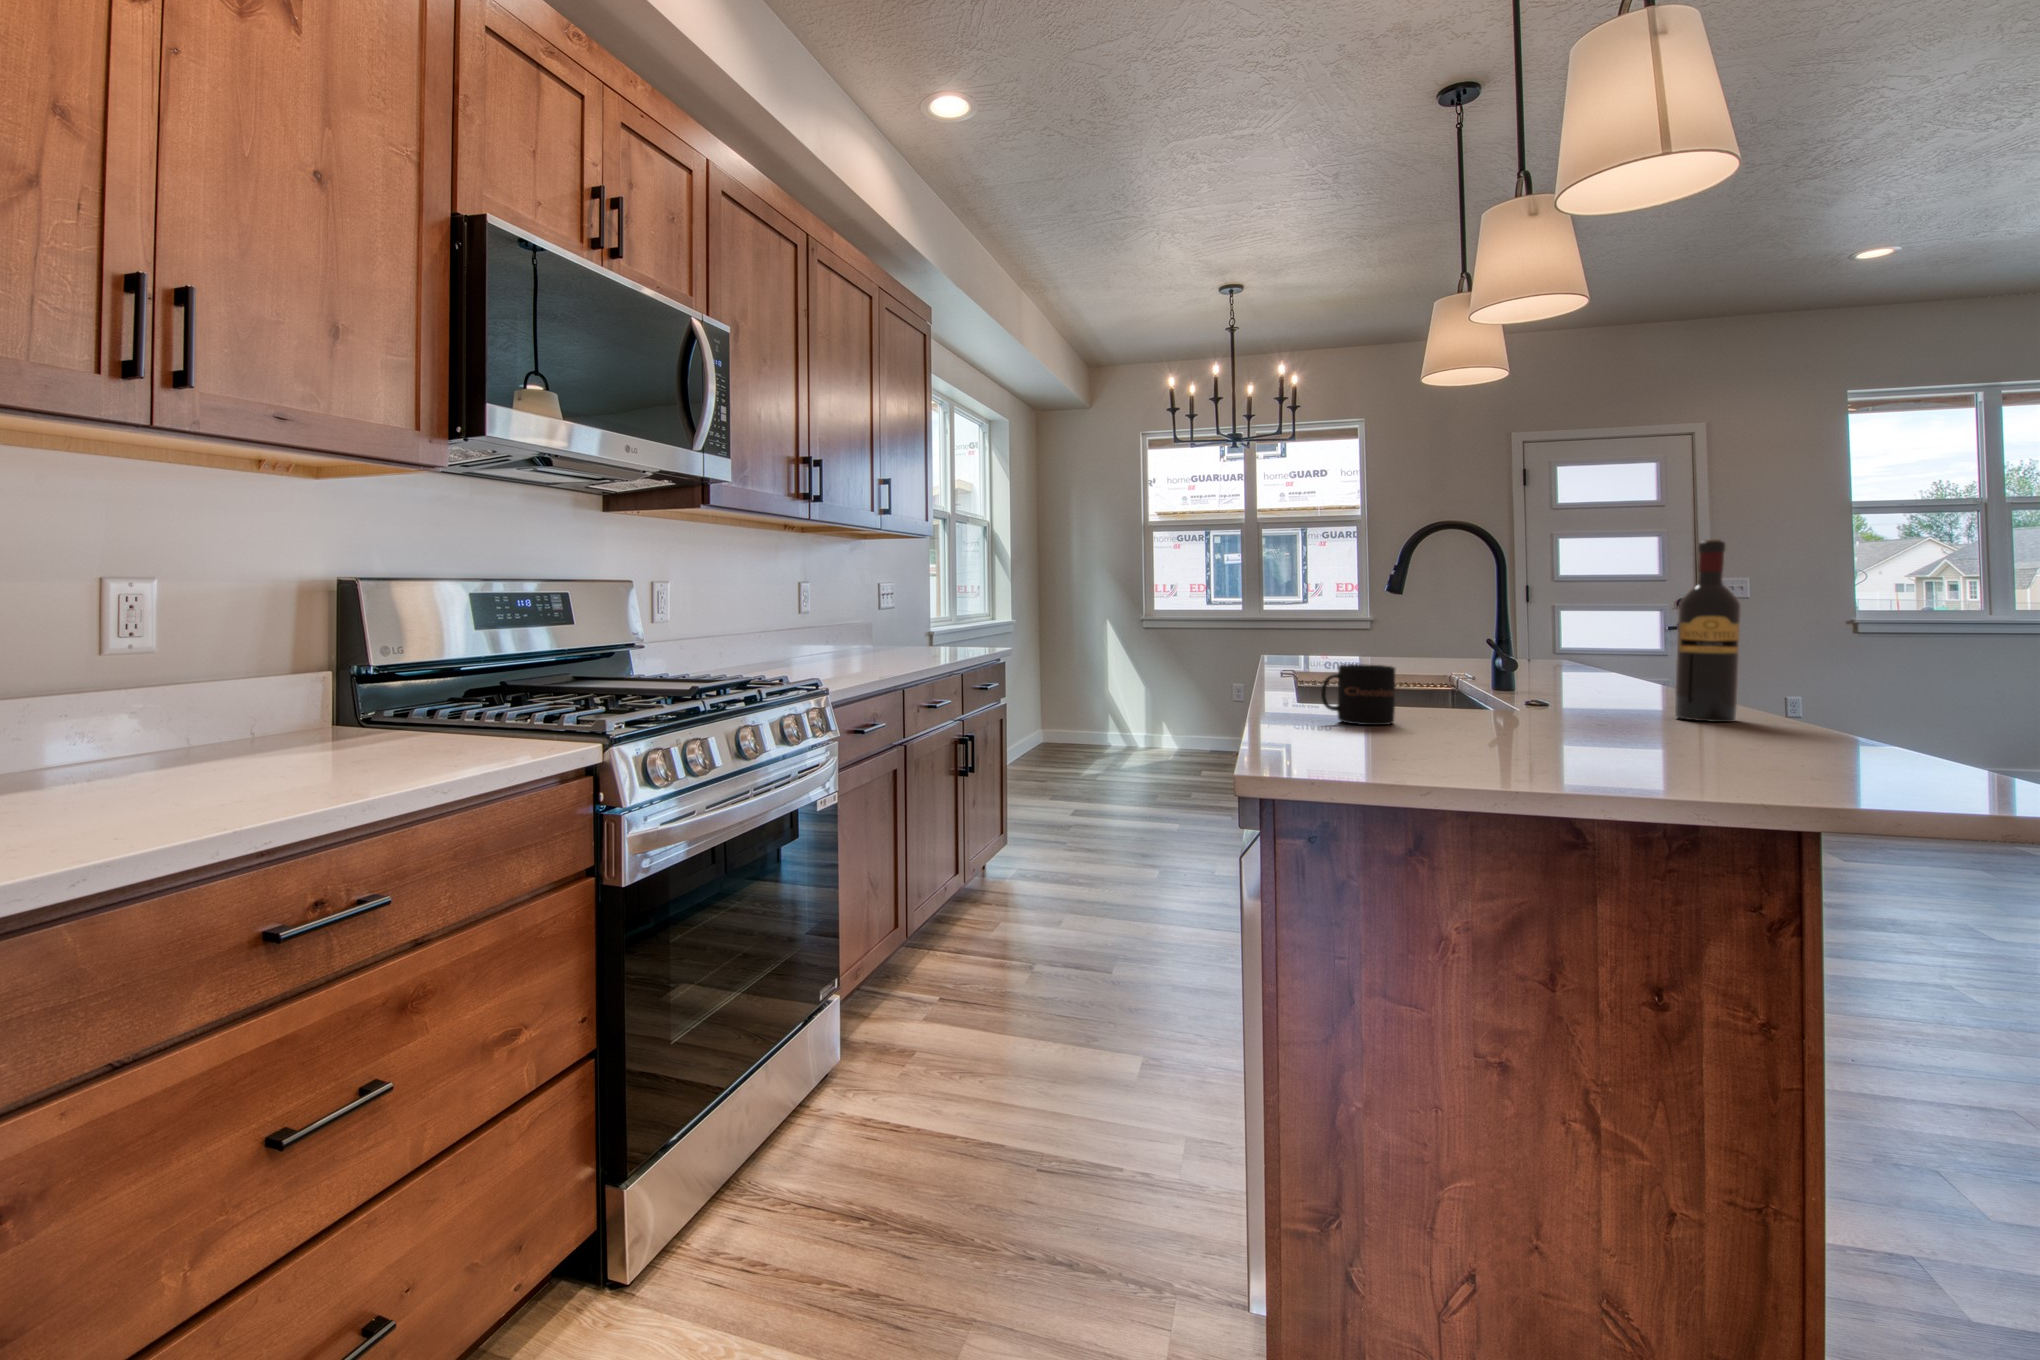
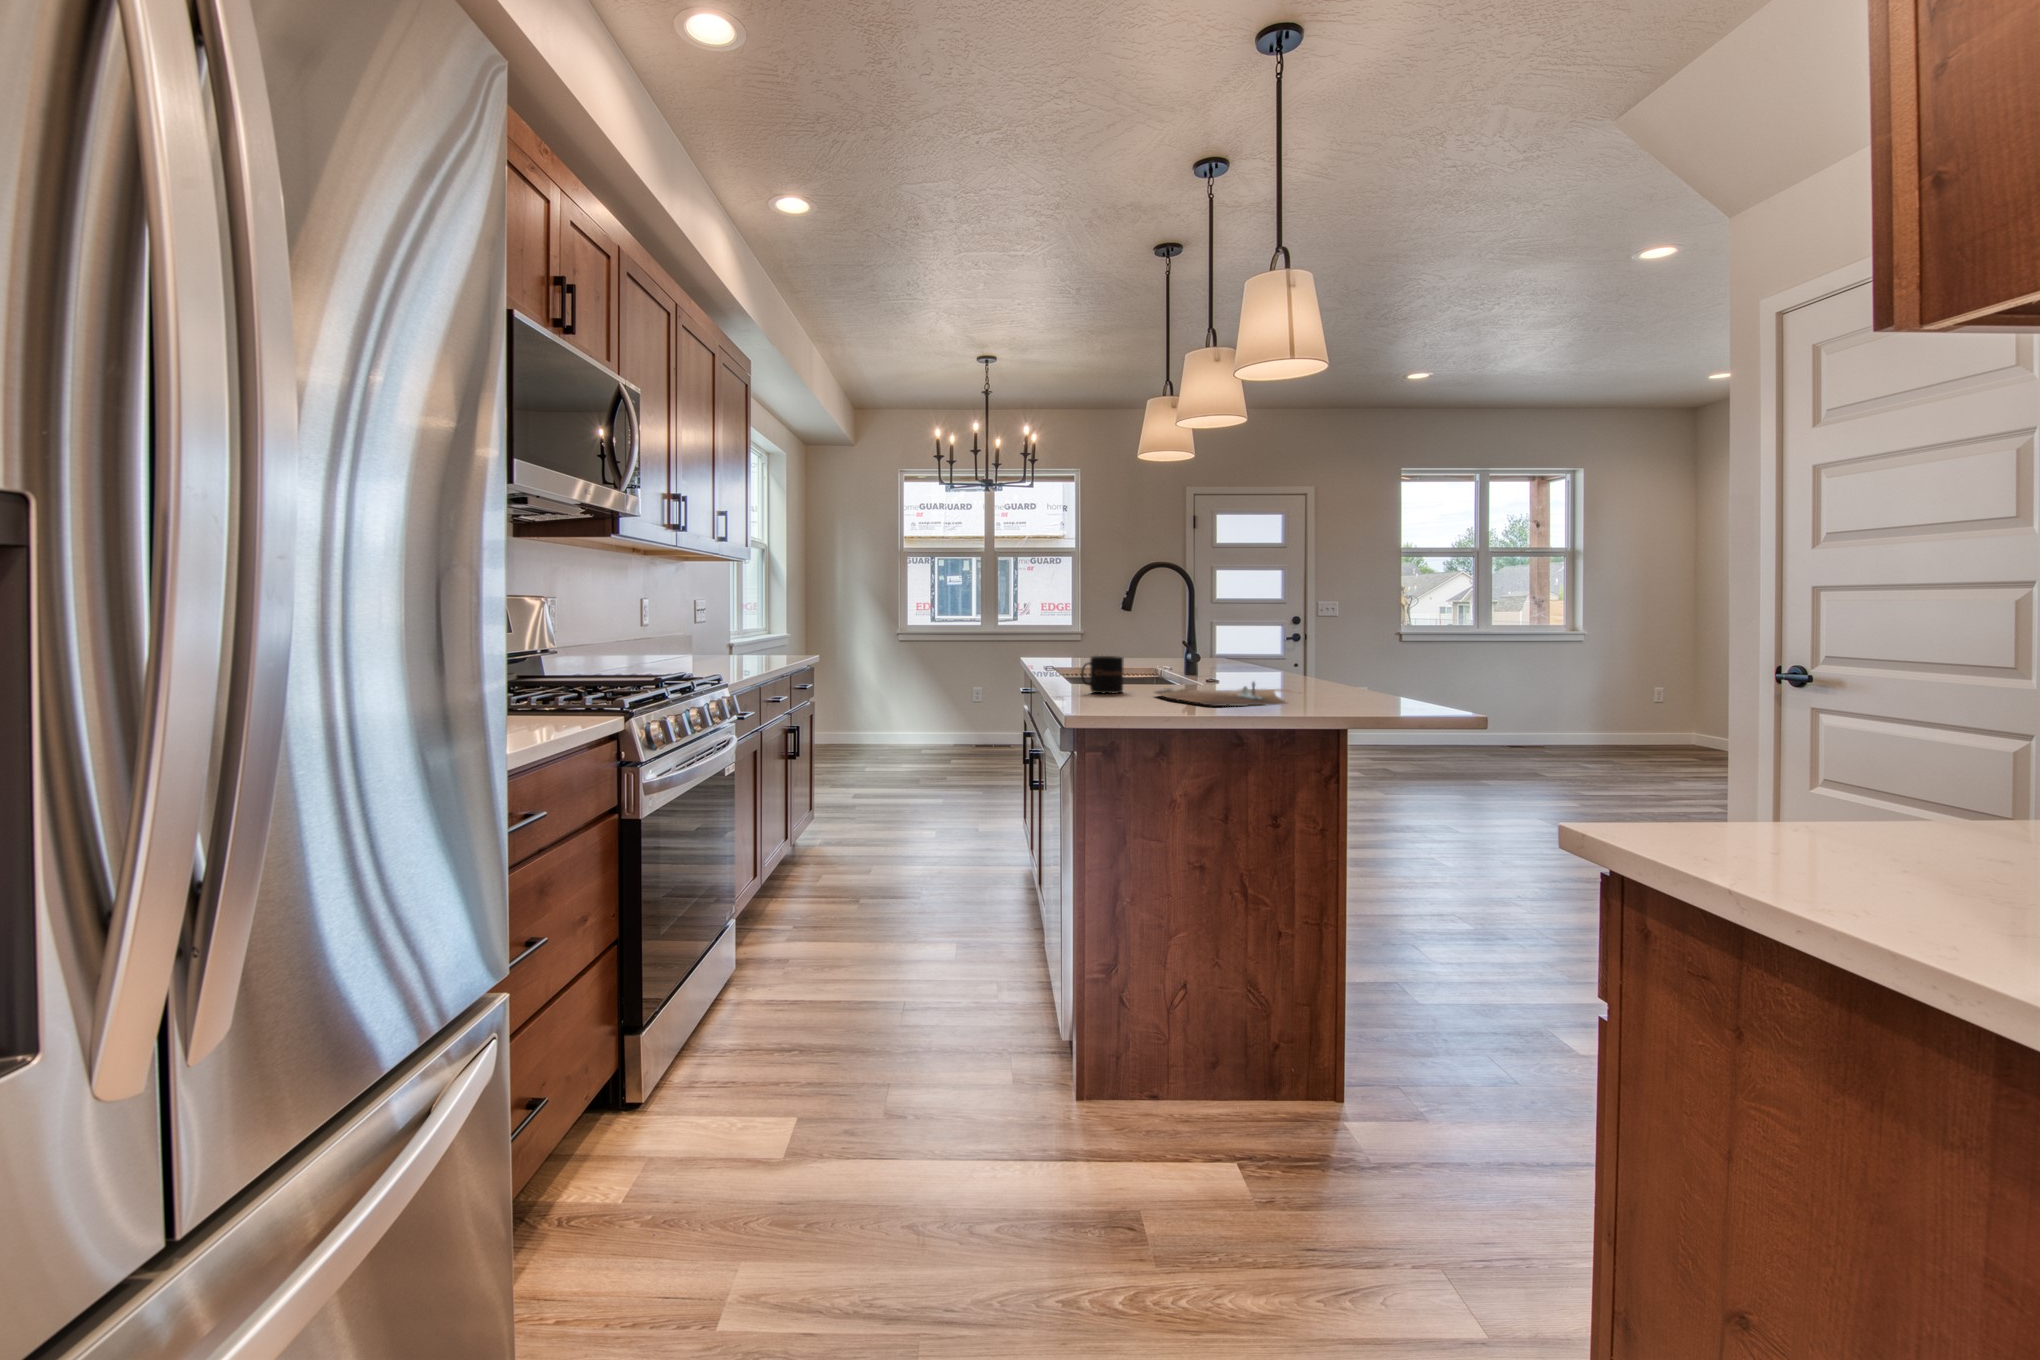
wine bottle: present [1675,540,1741,722] -> none [1270,582,1299,685]
cutting board: none [1446,722,1859,783] -> present [1155,682,1300,706]

